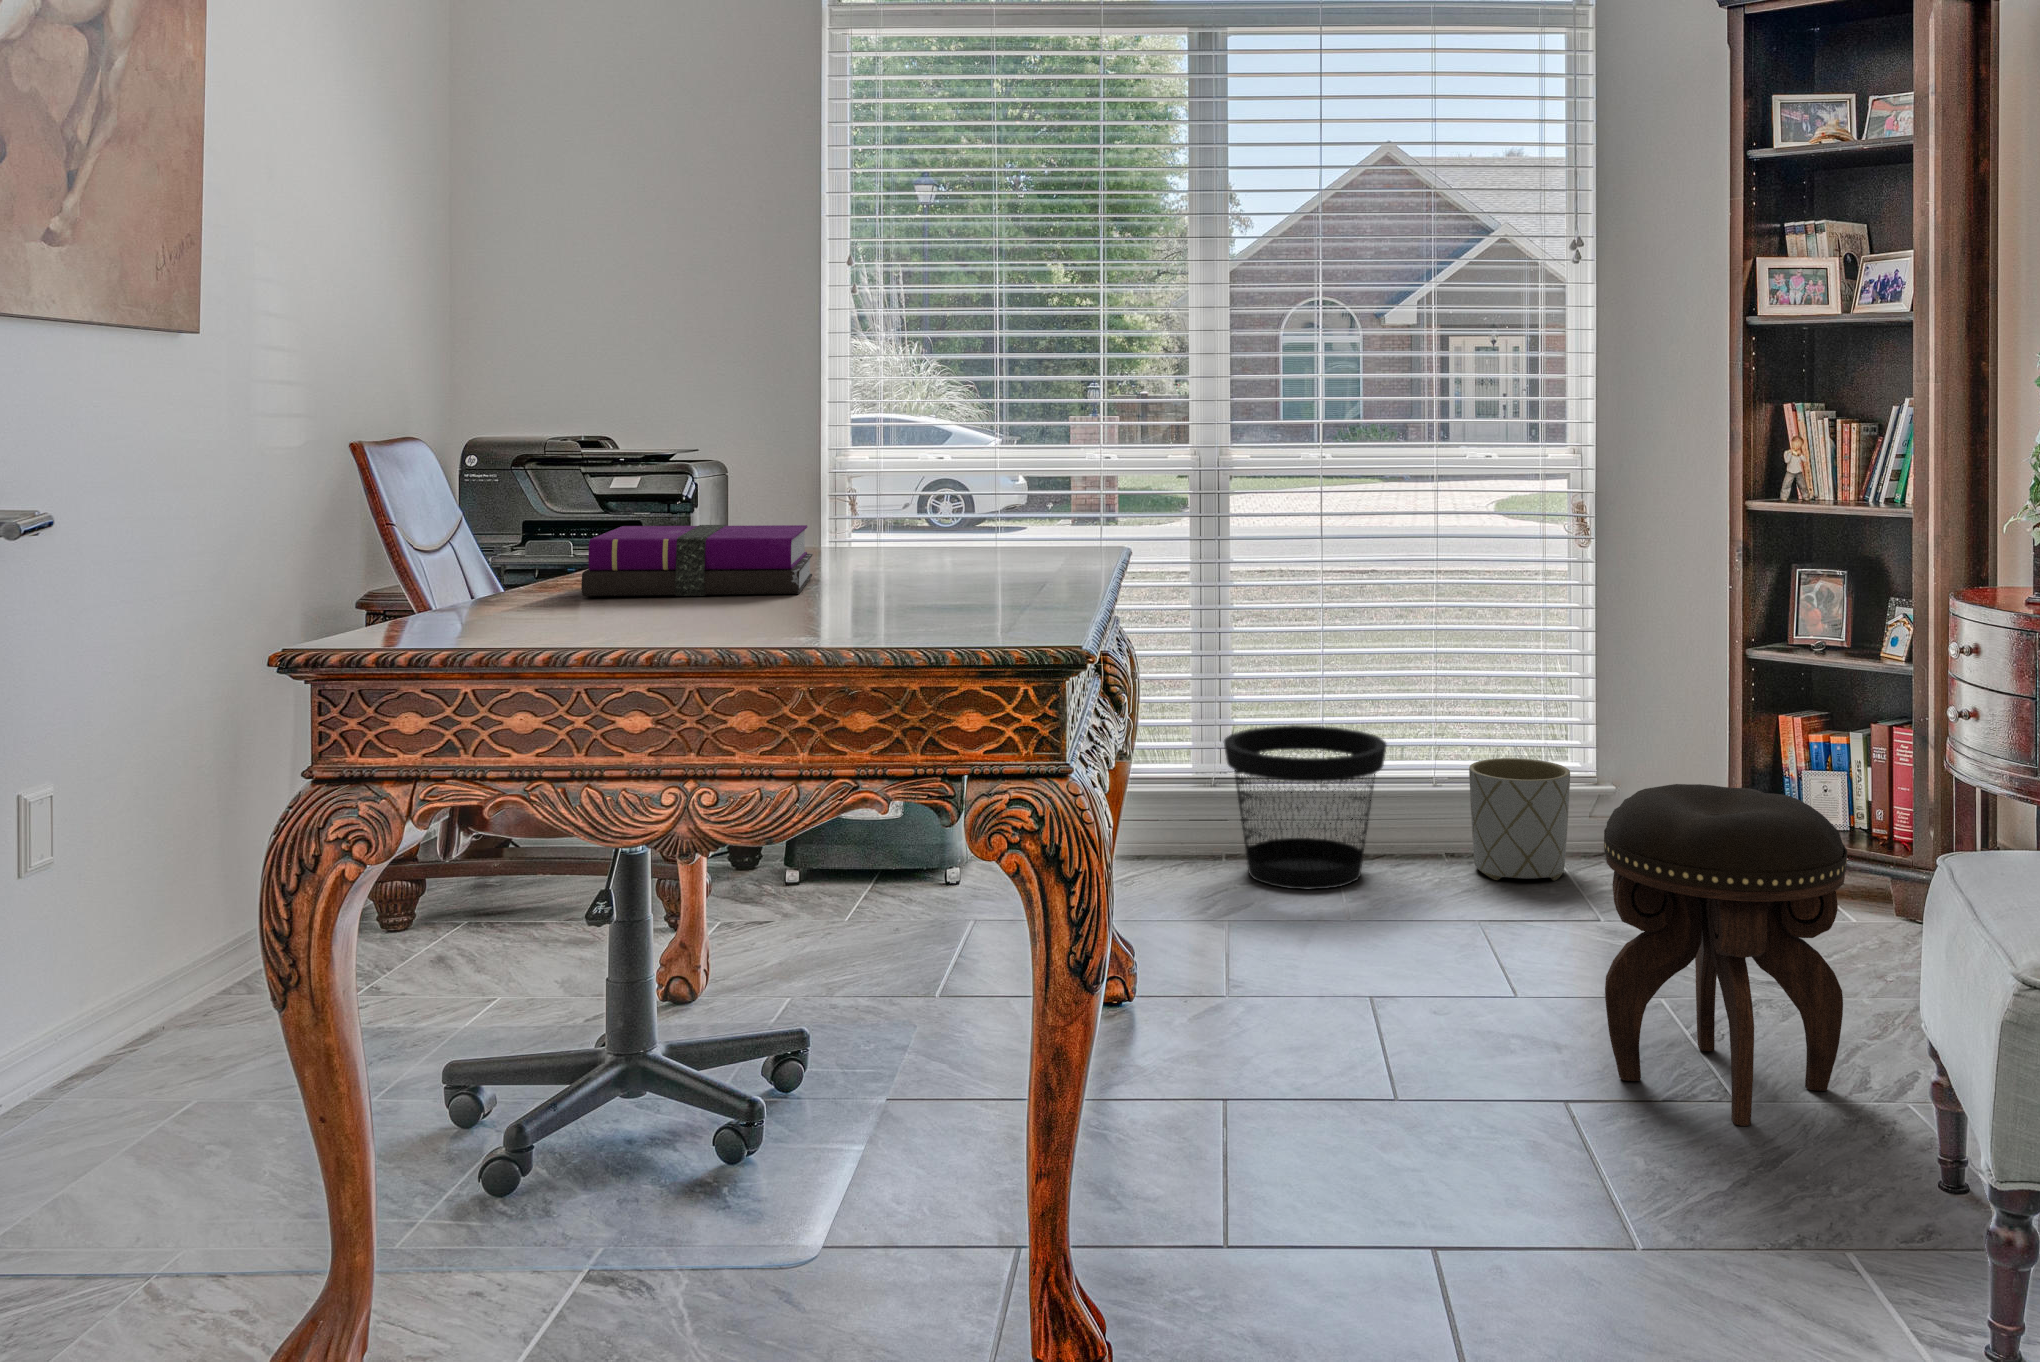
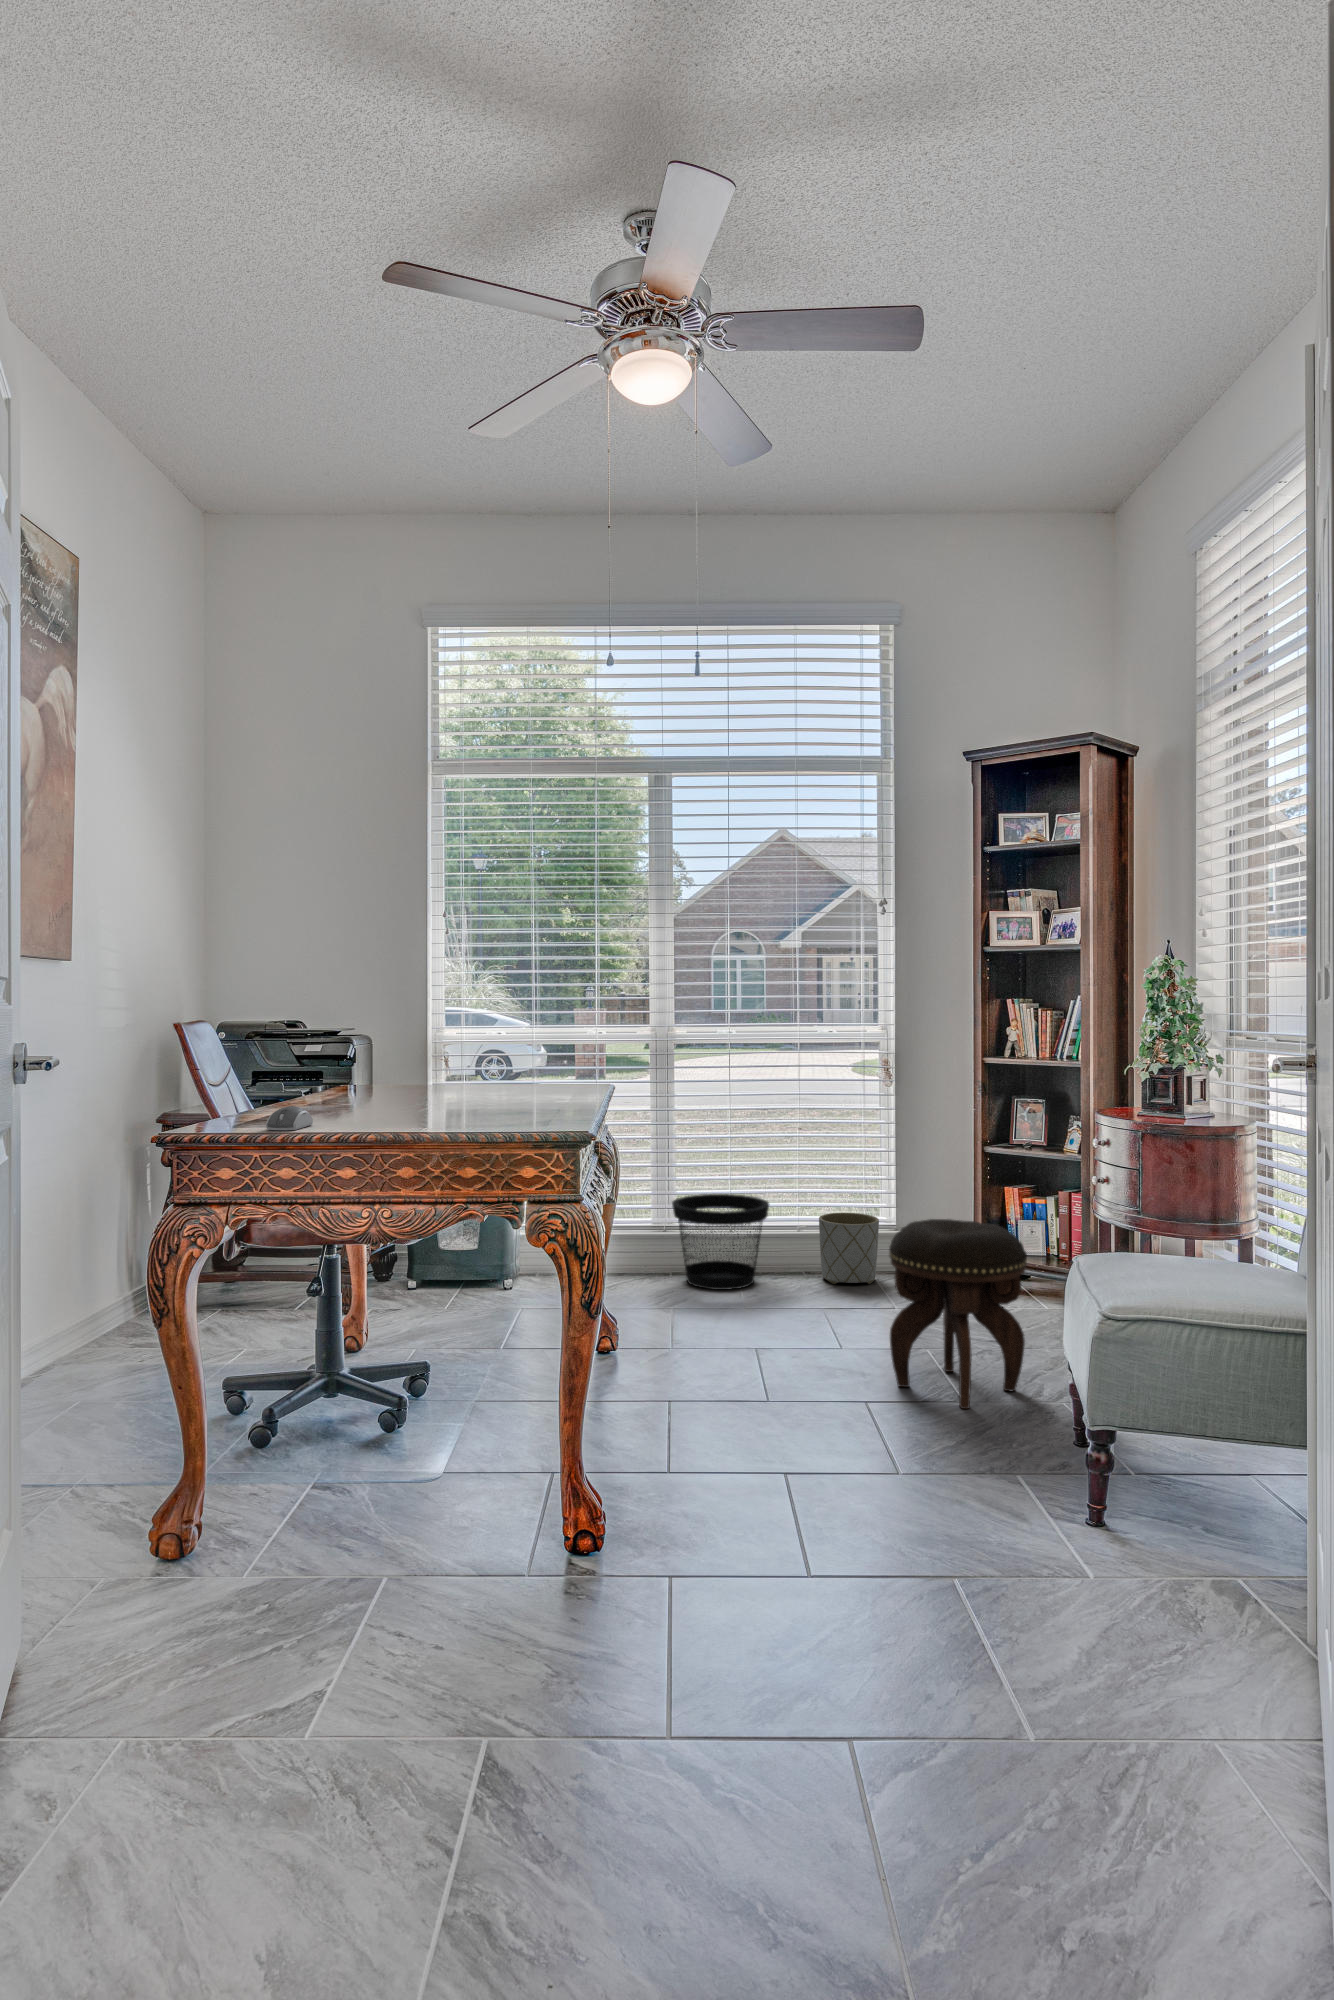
notebook: present [581,525,813,596] -> none [305,1069,434,1109]
computer mouse: none [491,597,581,643] -> present [266,1106,313,1130]

